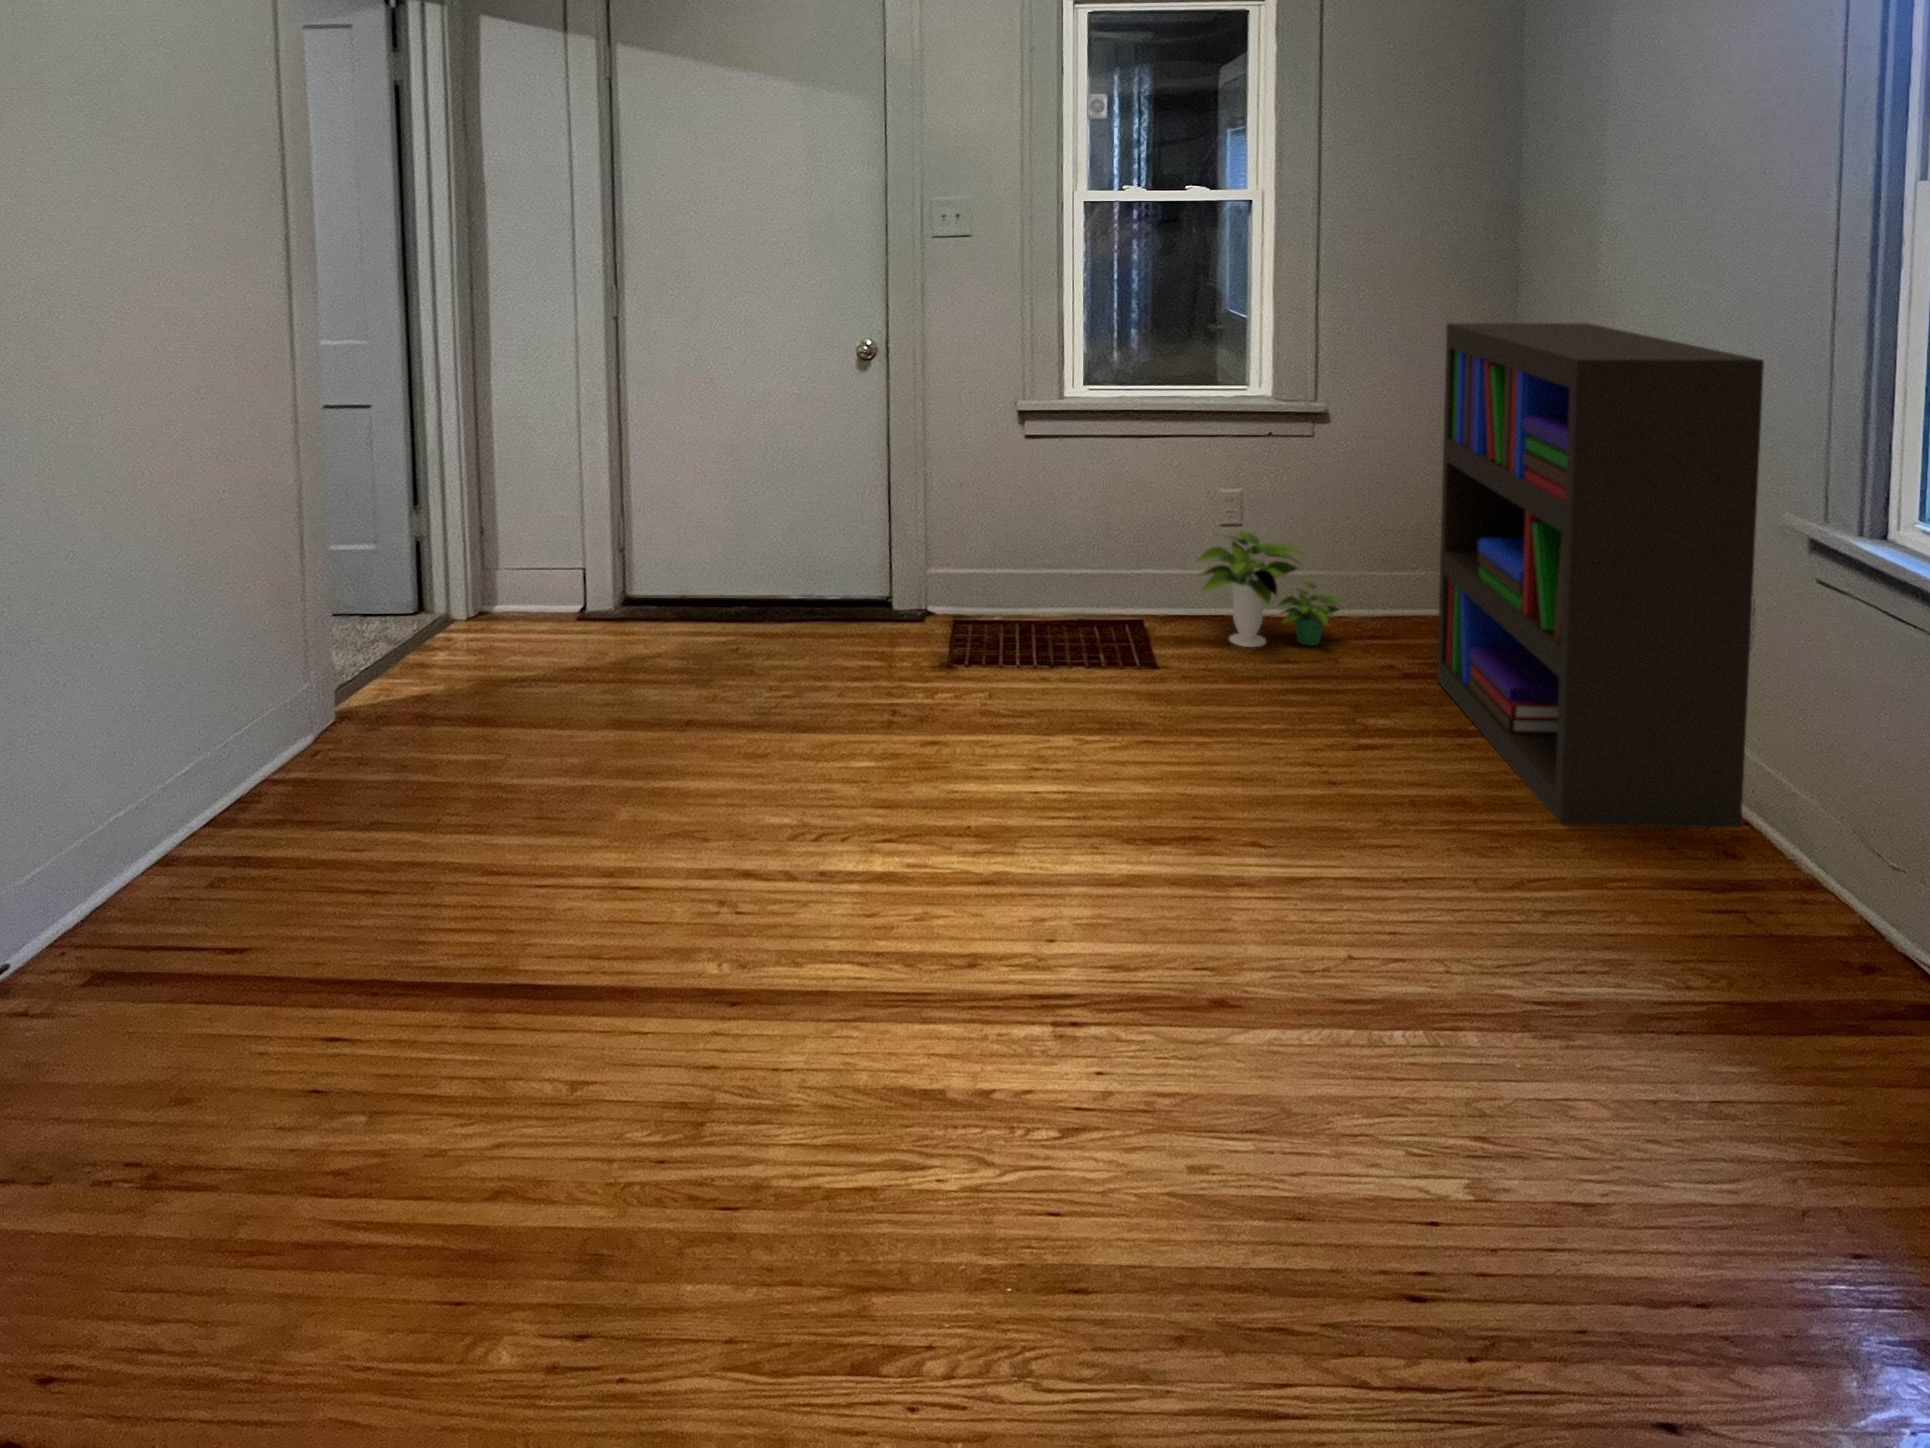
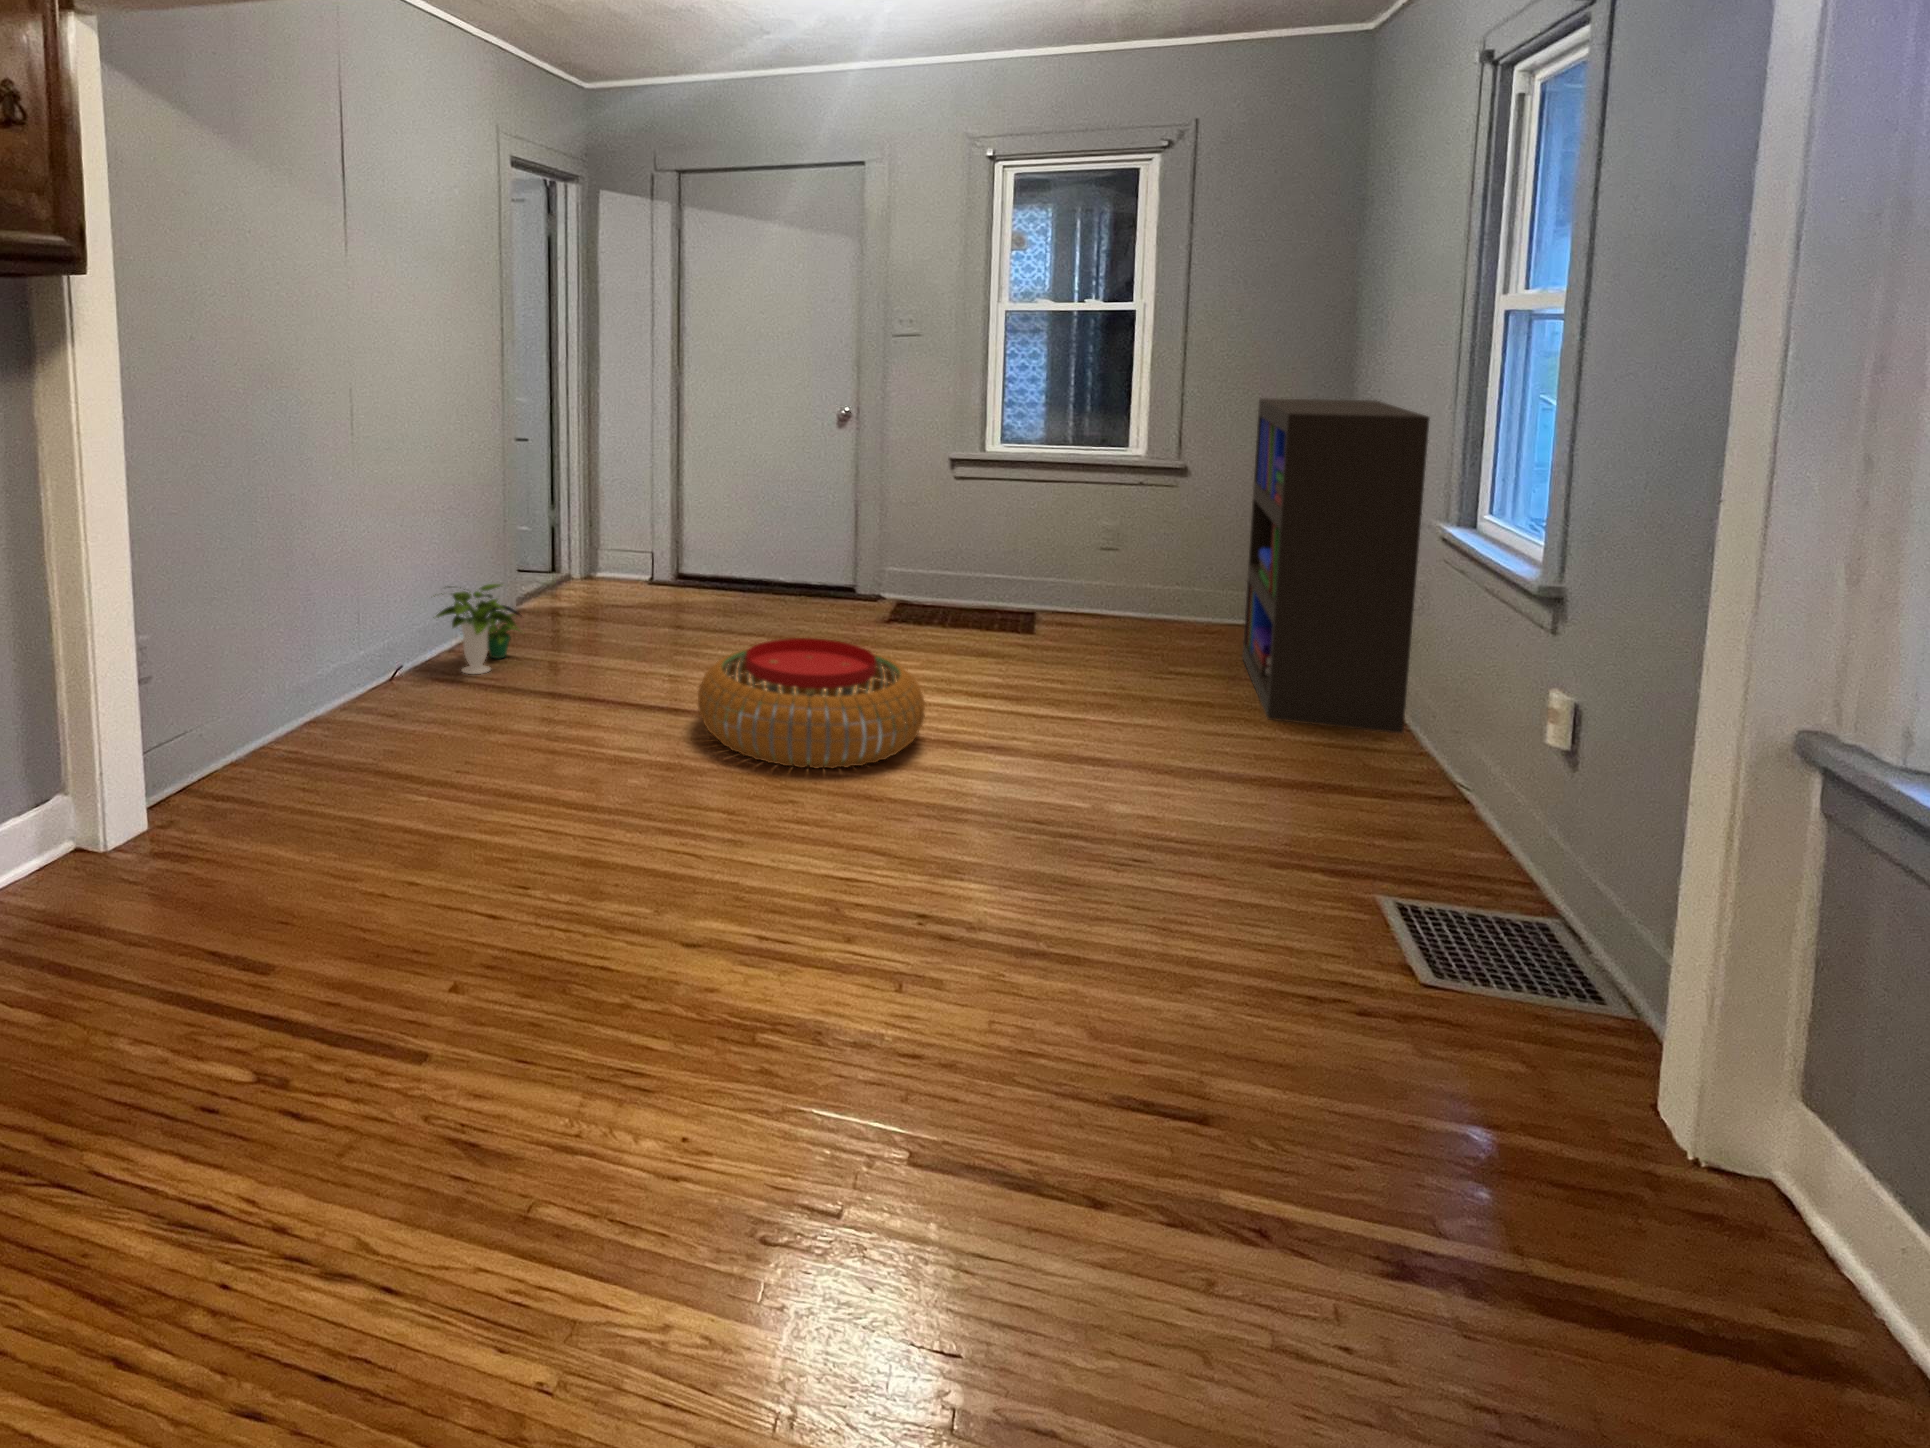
potted plant: present [1197,530,1342,647] -> present [434,584,520,674]
pouf: none [655,816,1113,1204] -> present [698,638,925,769]

